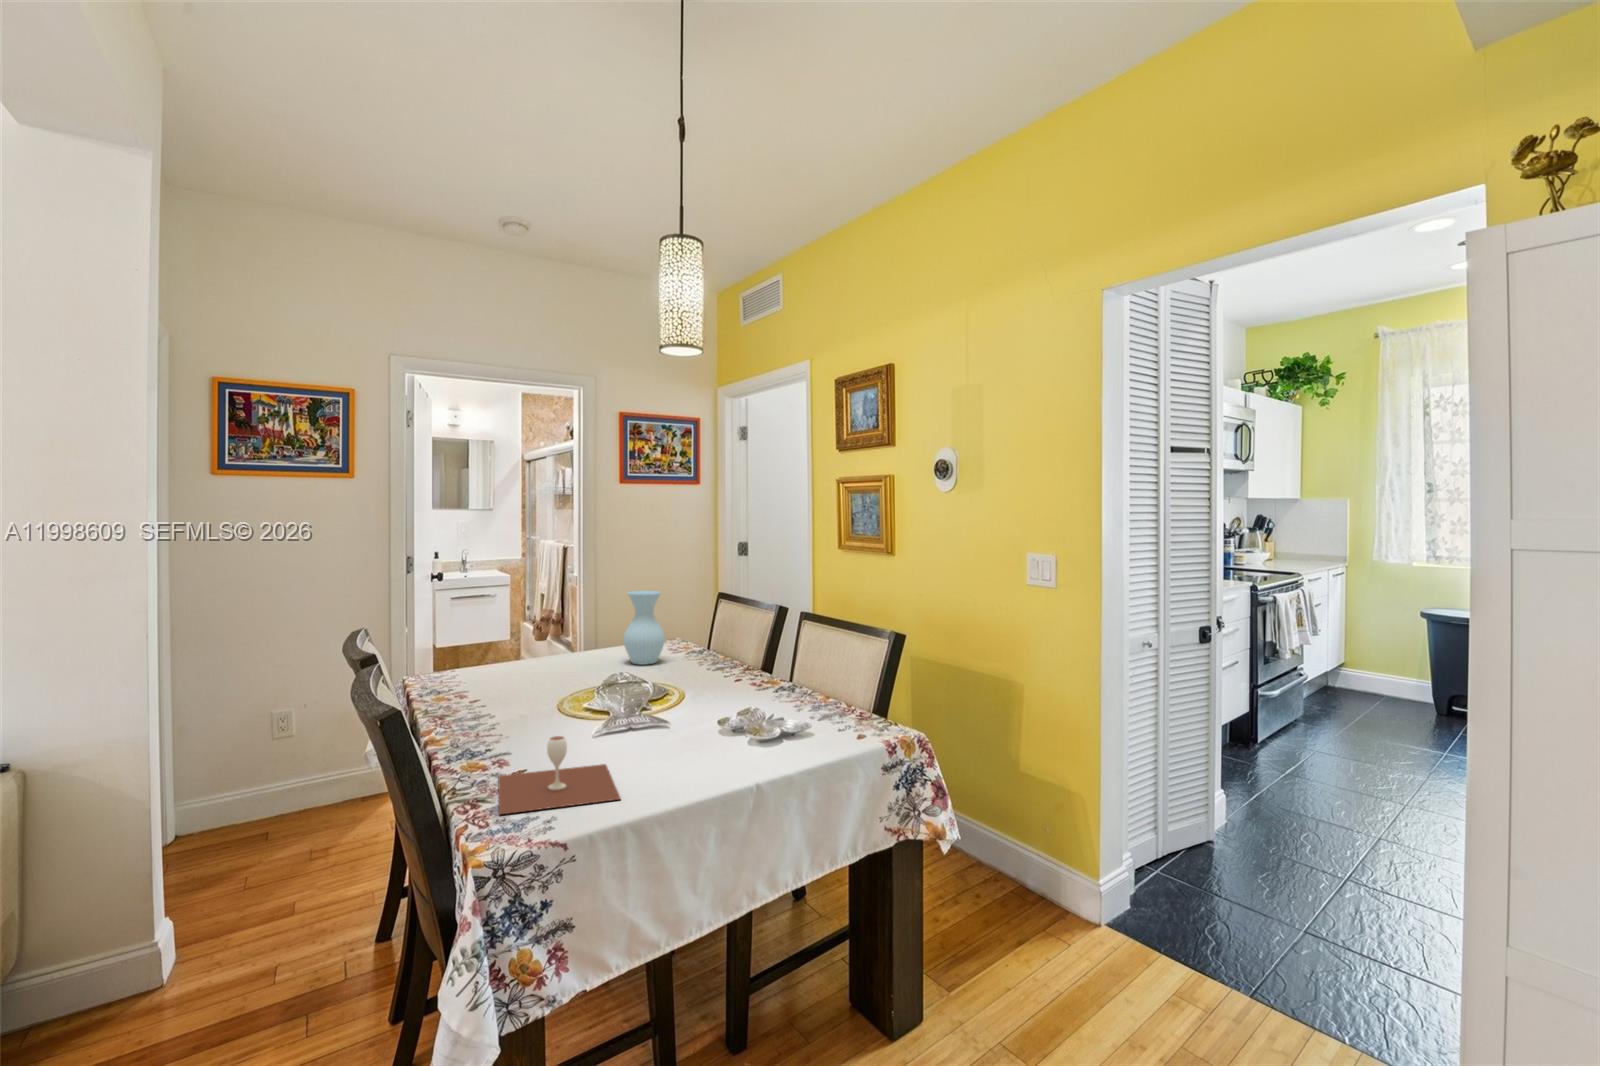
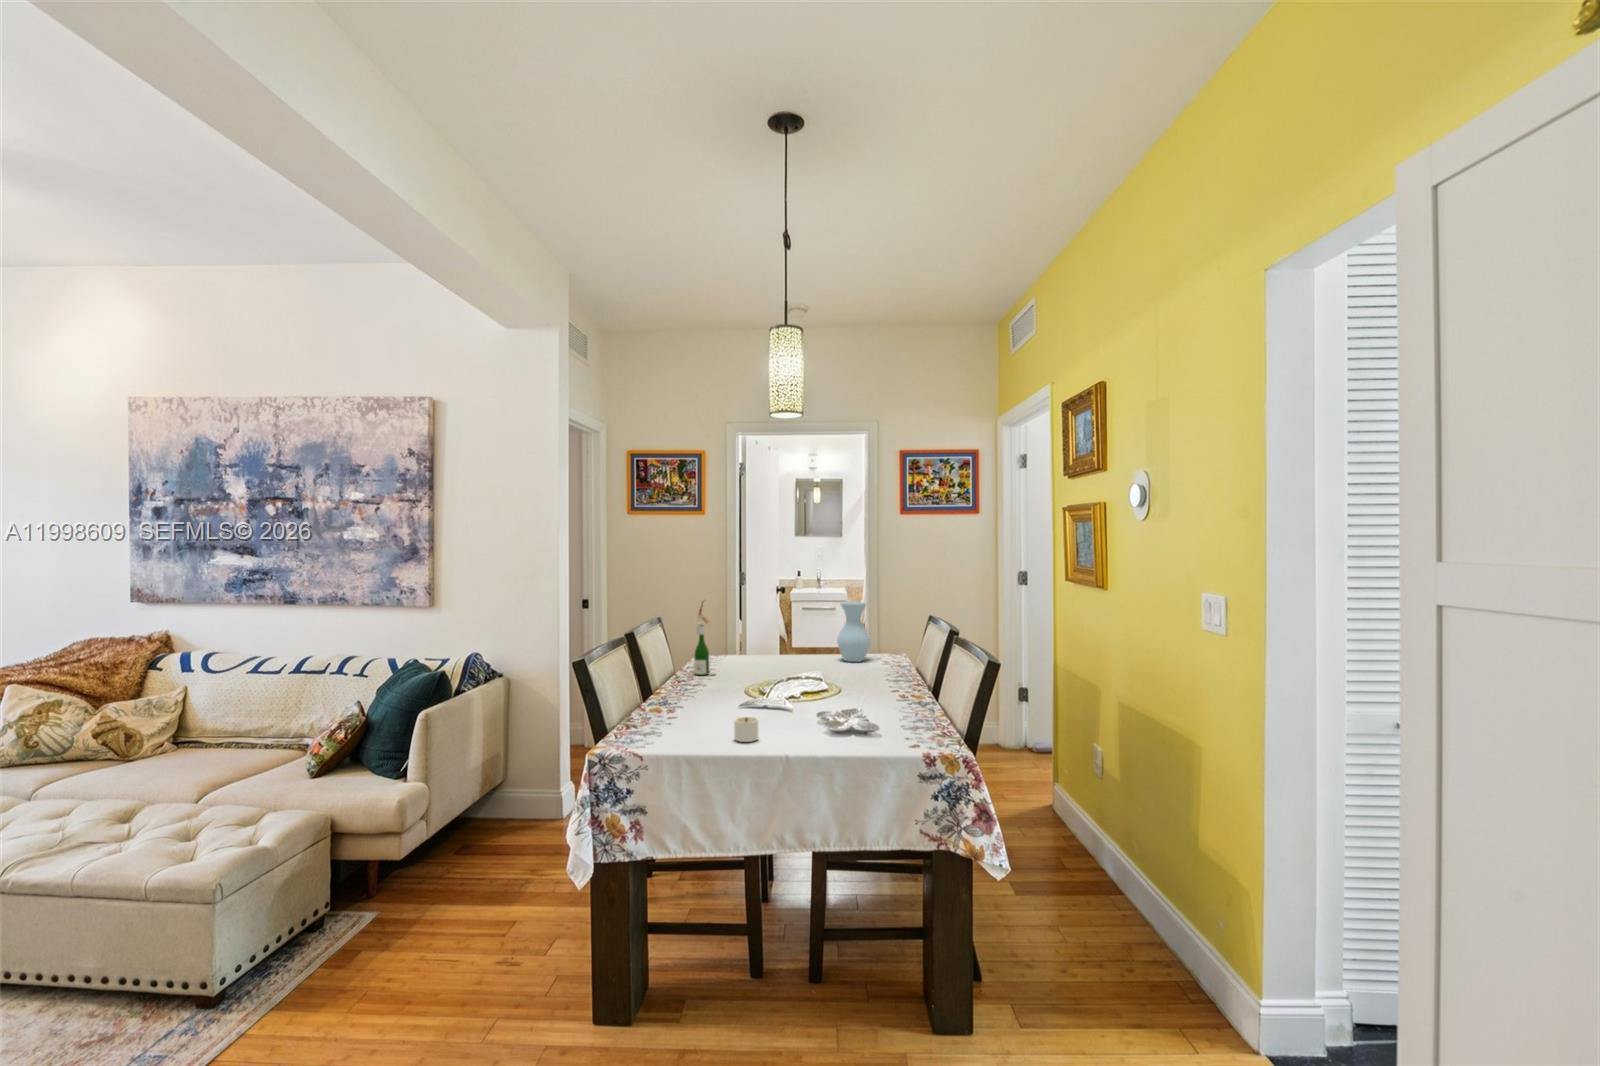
wine bottle: none [457,597,492,705] -> present [694,601,715,675]
wine glass: present [498,736,620,814] -> none [629,692,725,738]
candle: none [666,758,707,795] -> present [734,717,758,742]

